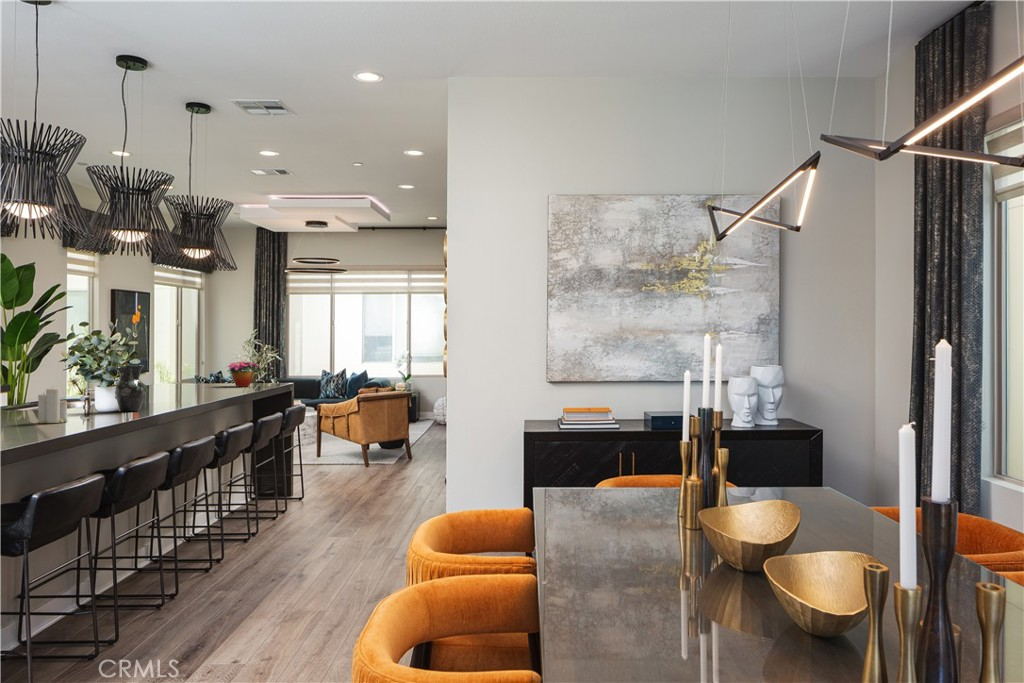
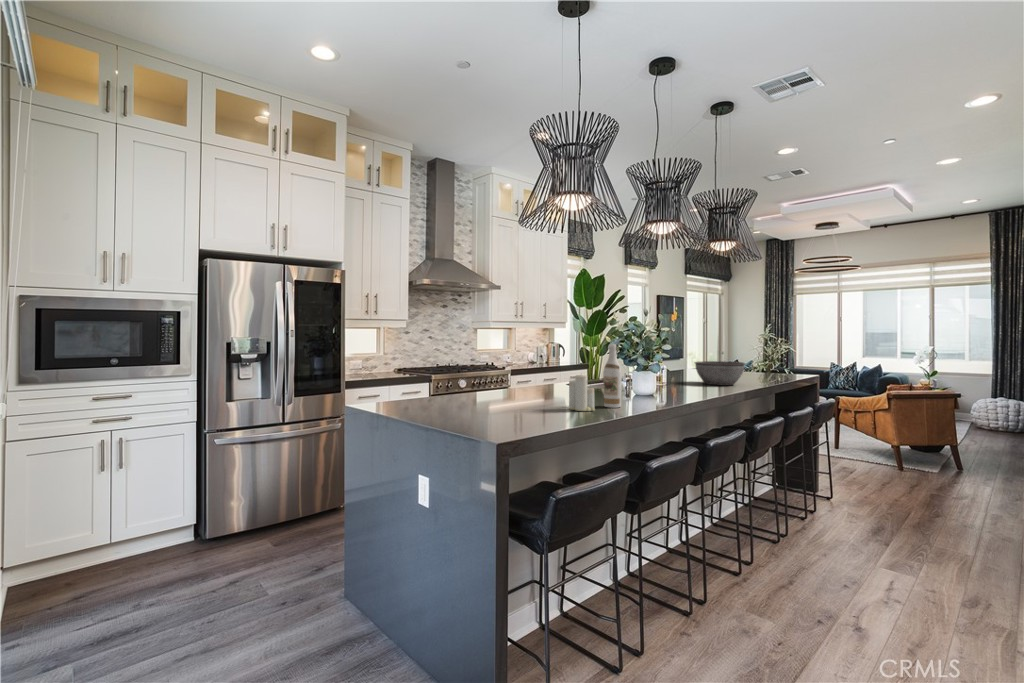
wine bottle: none [74,358,94,419] -> present [603,344,622,408]
flower arrangement: present [227,361,258,387] -> none [748,351,790,377]
vase: present [114,365,148,411] -> none [644,353,675,401]
bowl: none [166,372,218,396] -> present [695,361,745,386]

